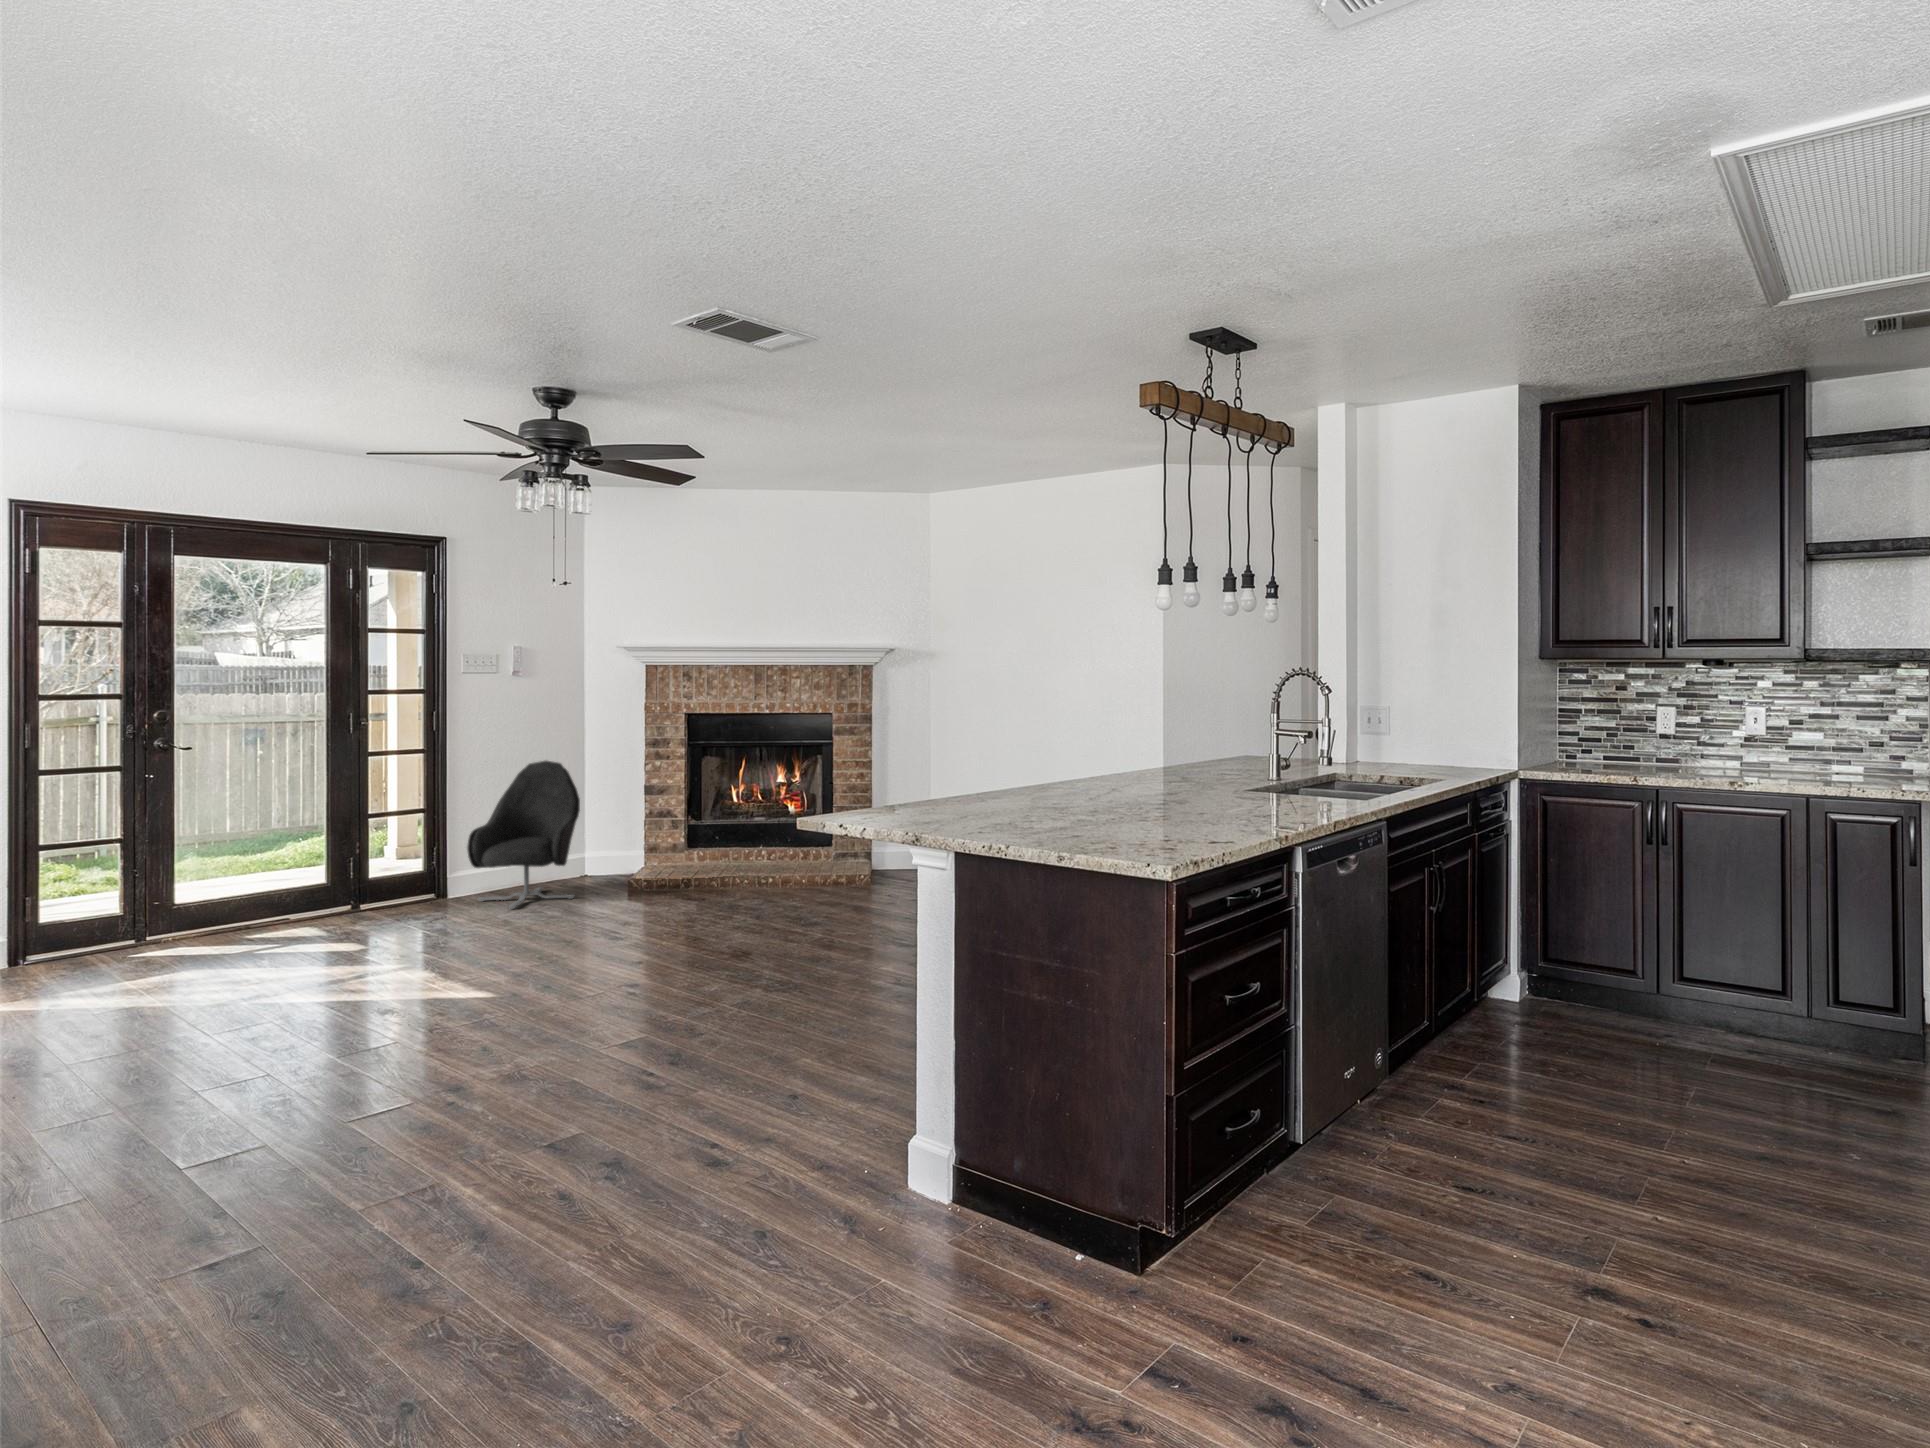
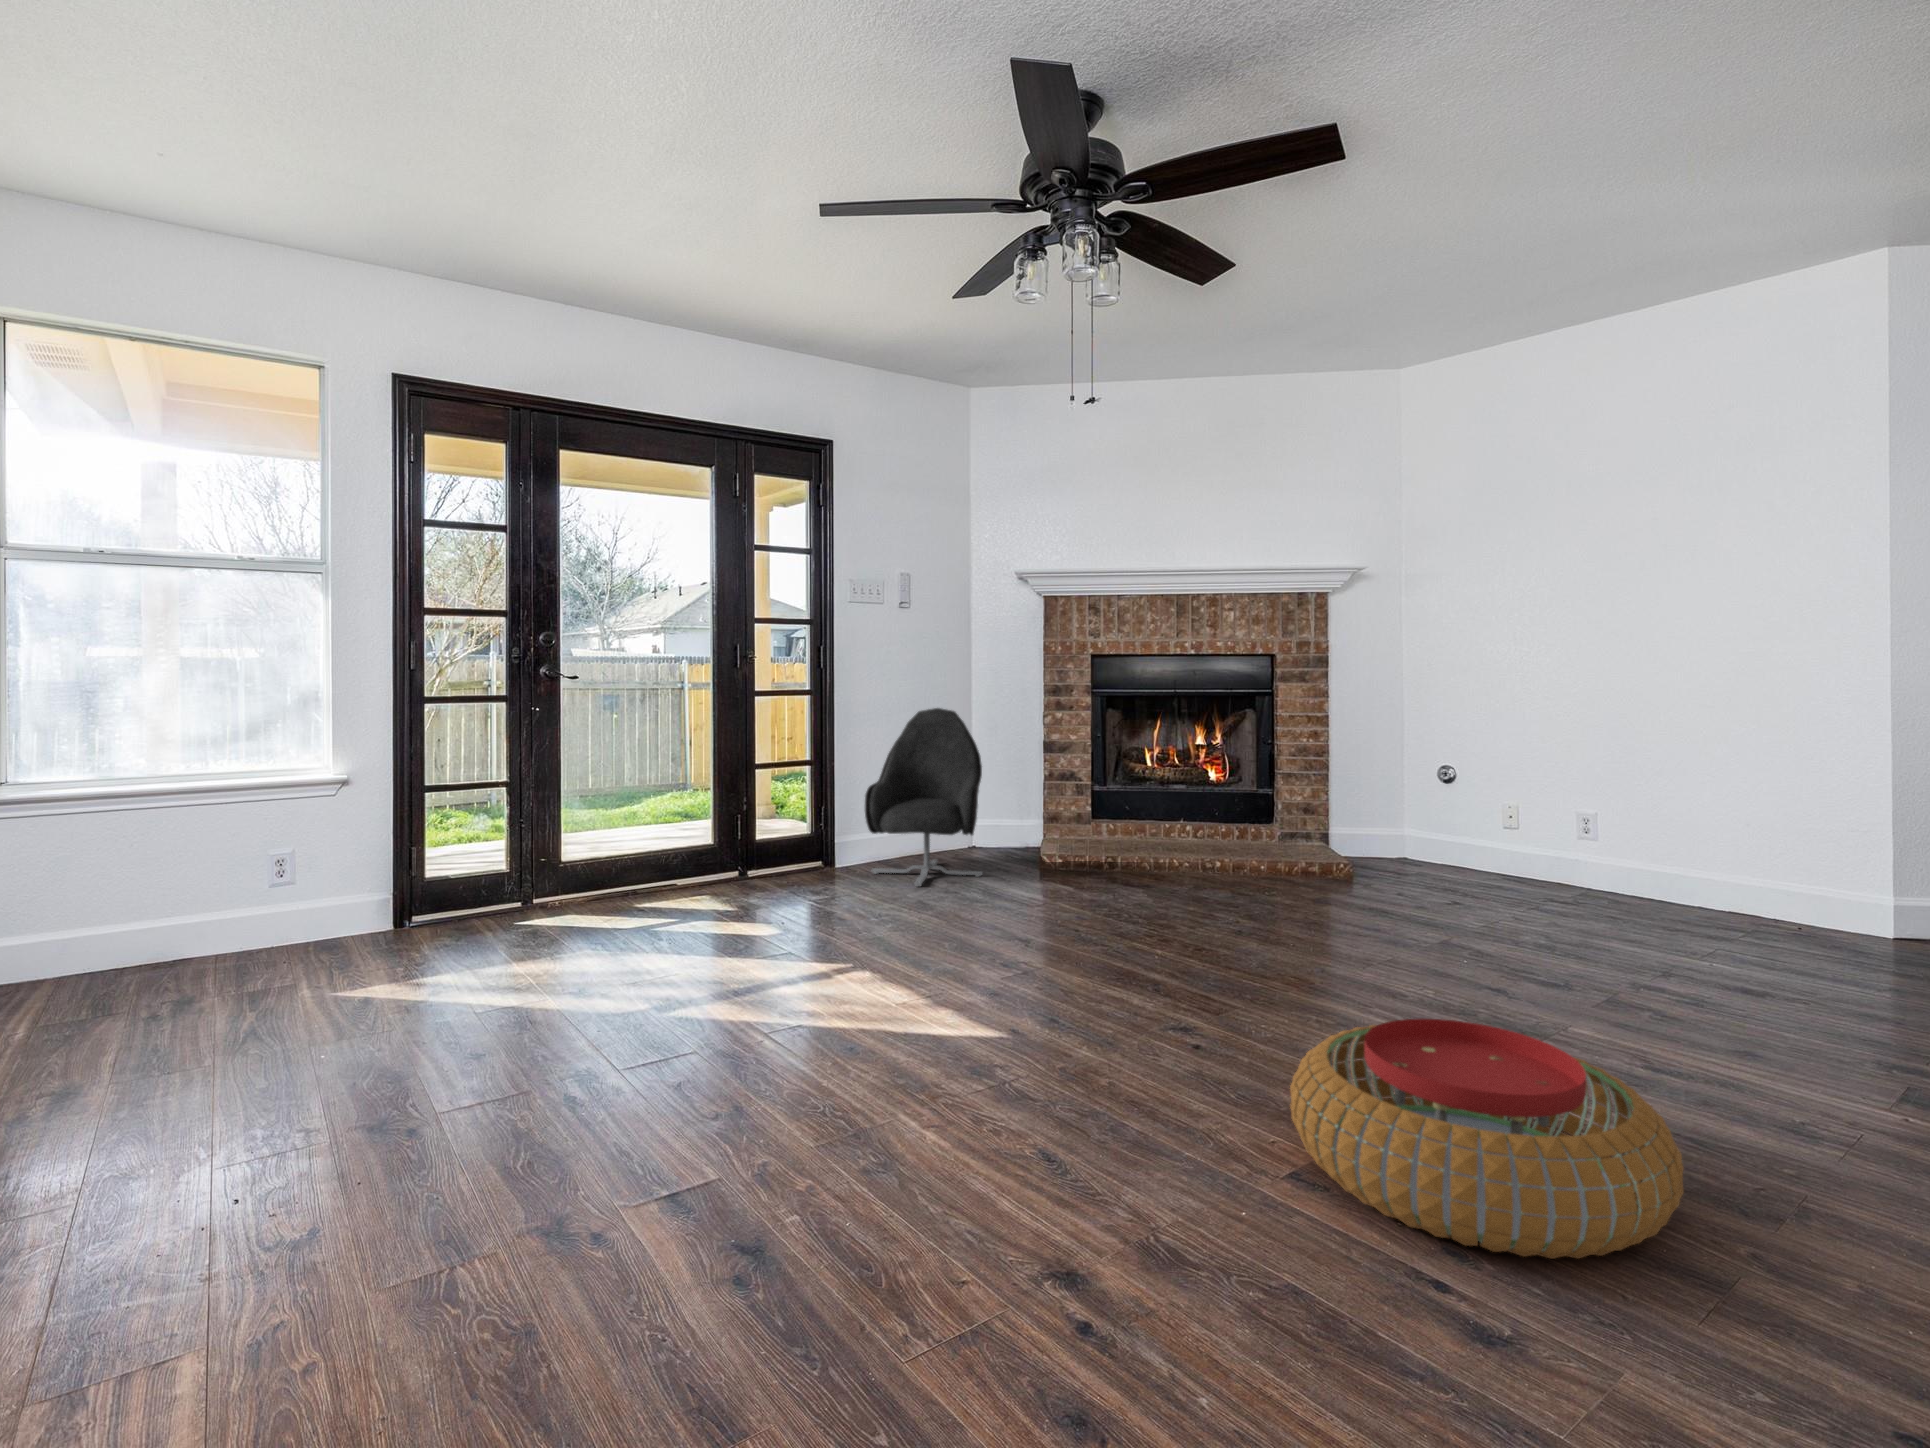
pouf: none [624,956,806,1055] -> present [1290,1019,1684,1259]

